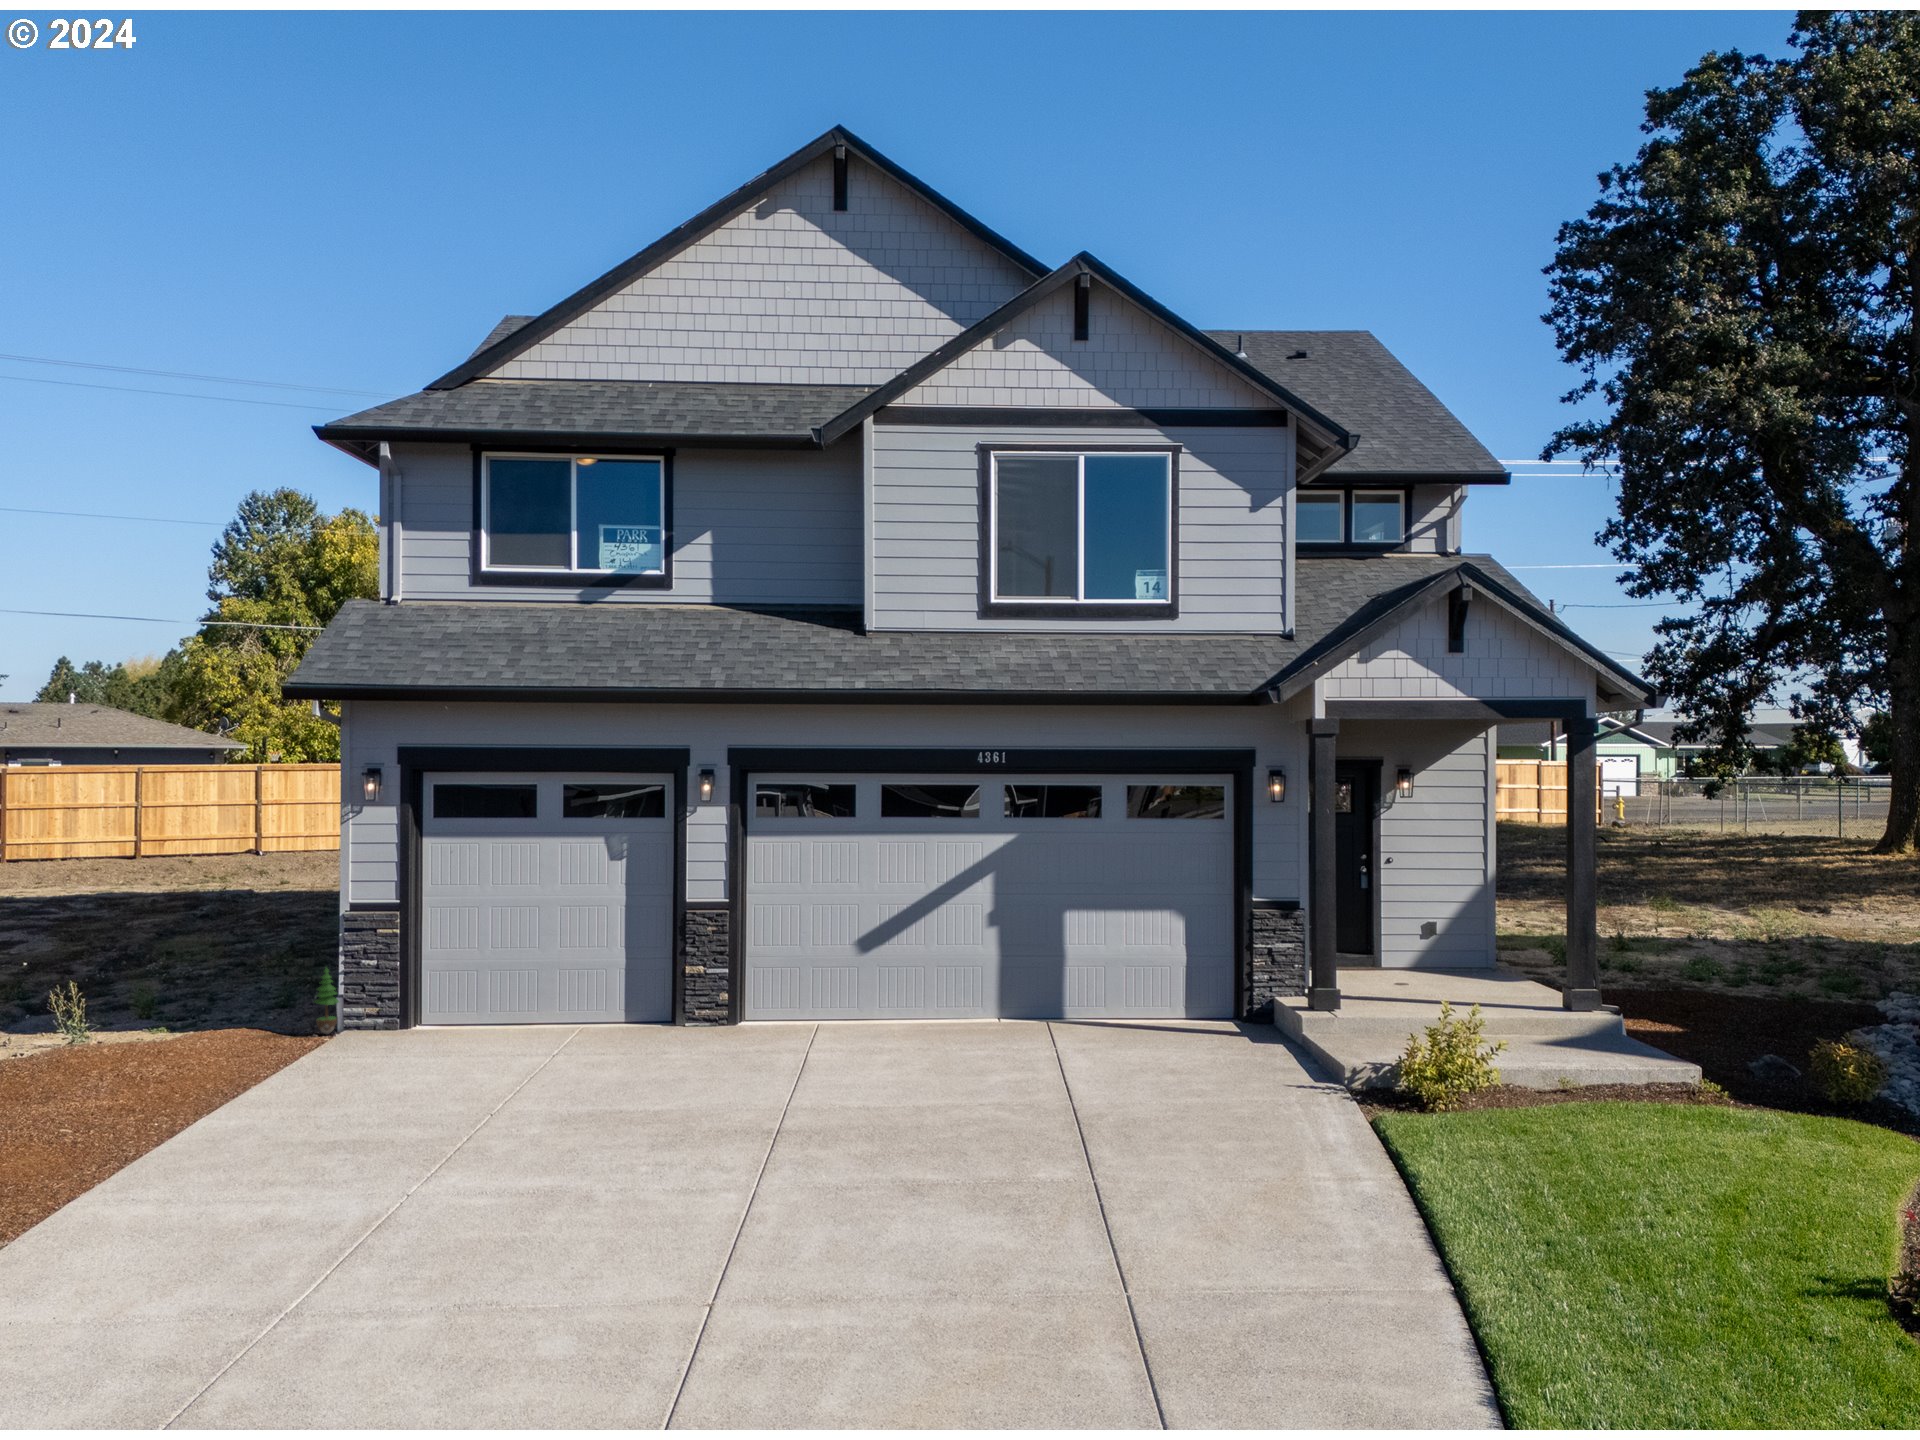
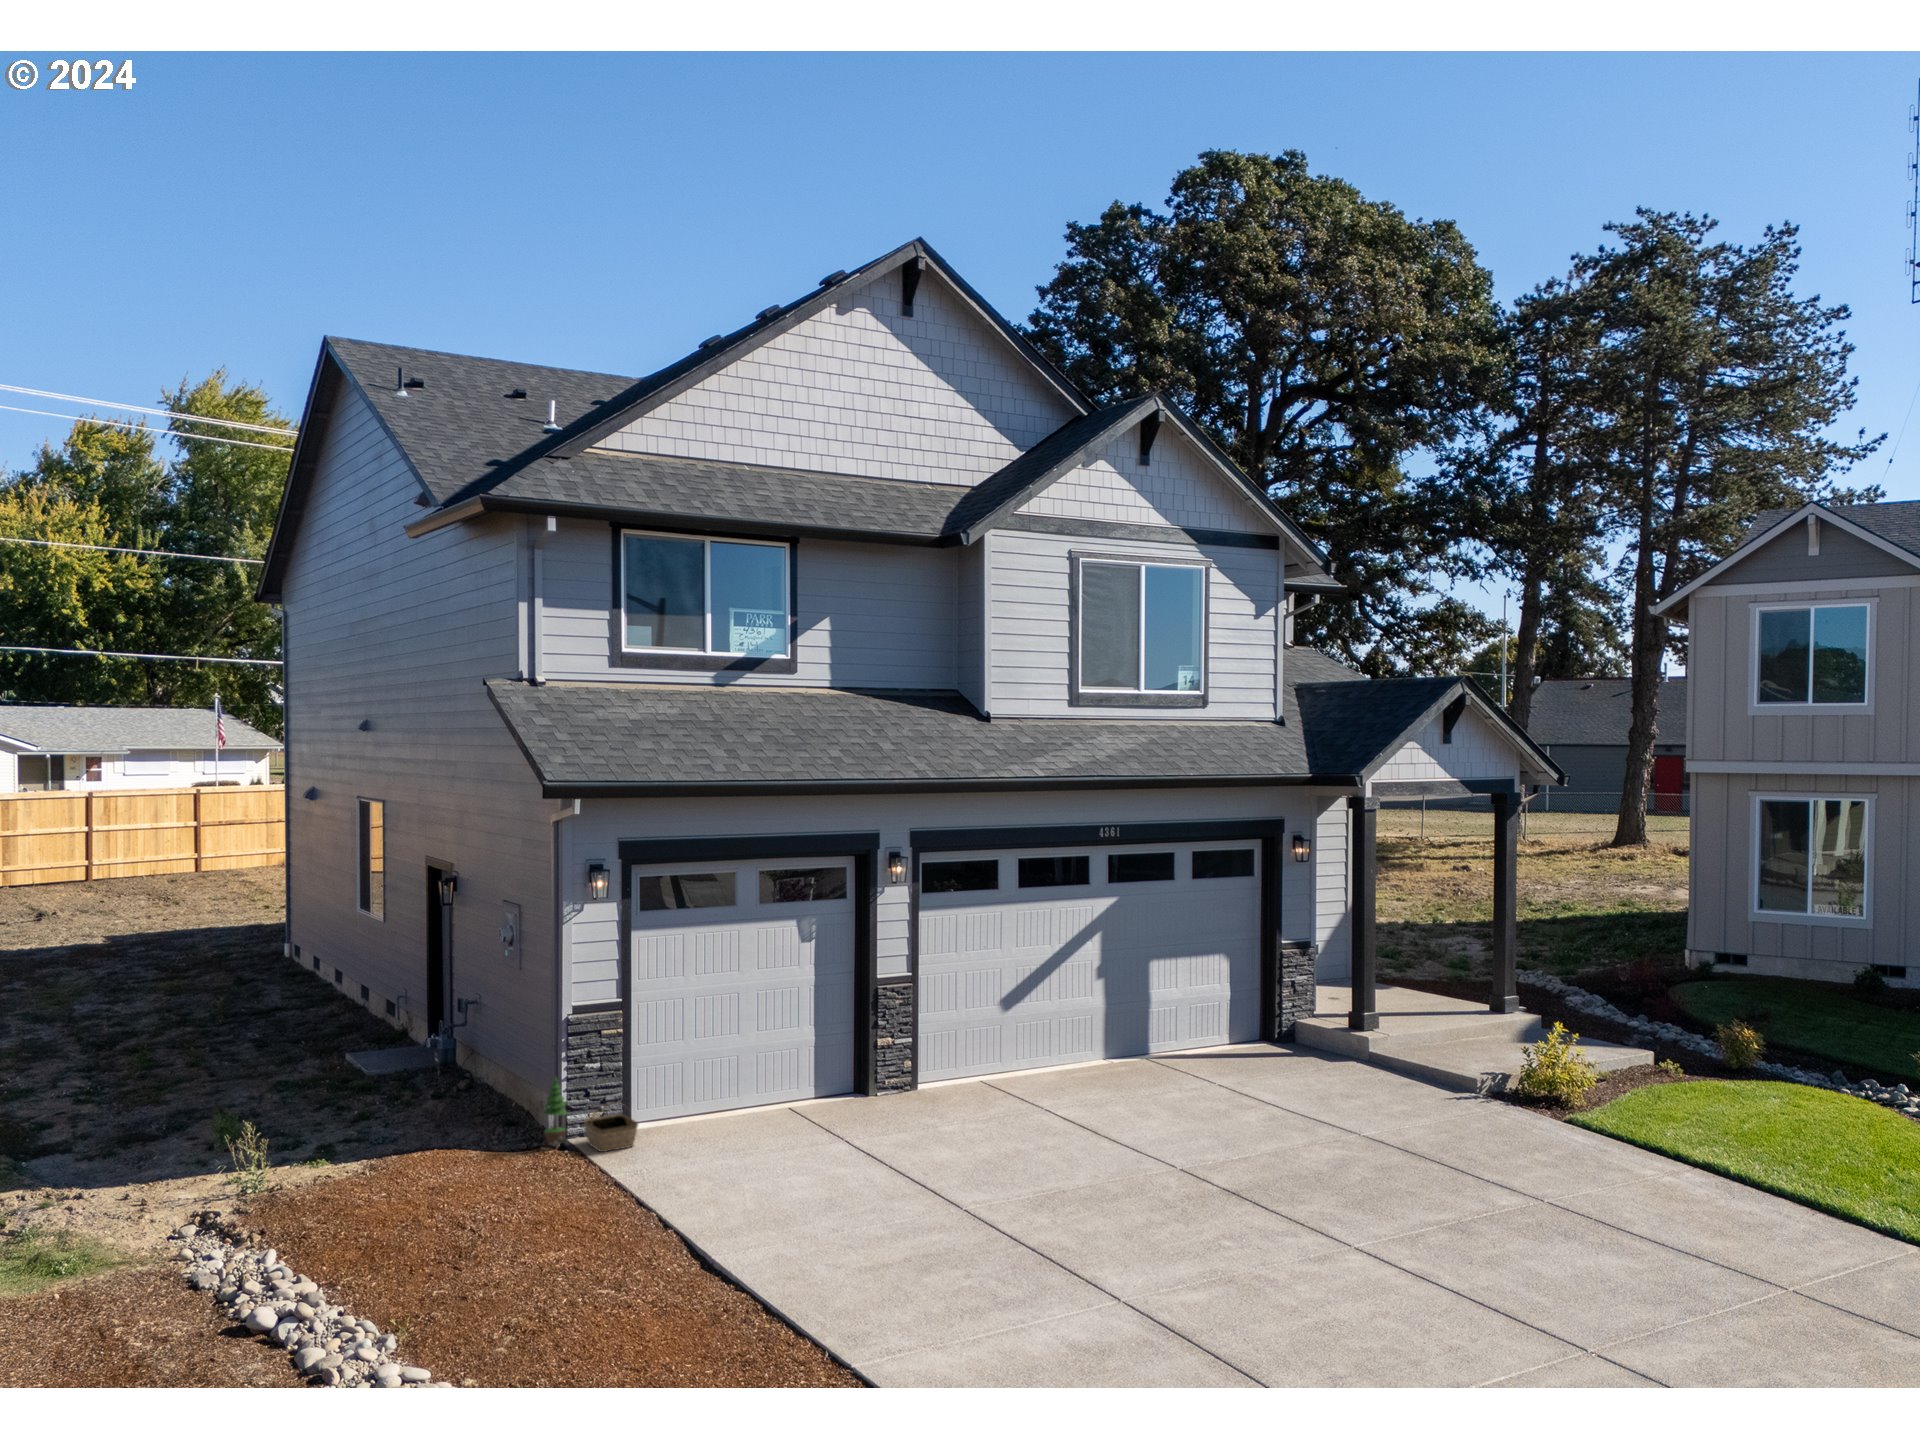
basket: none [342,997,394,1043] -> present [584,1106,638,1152]

